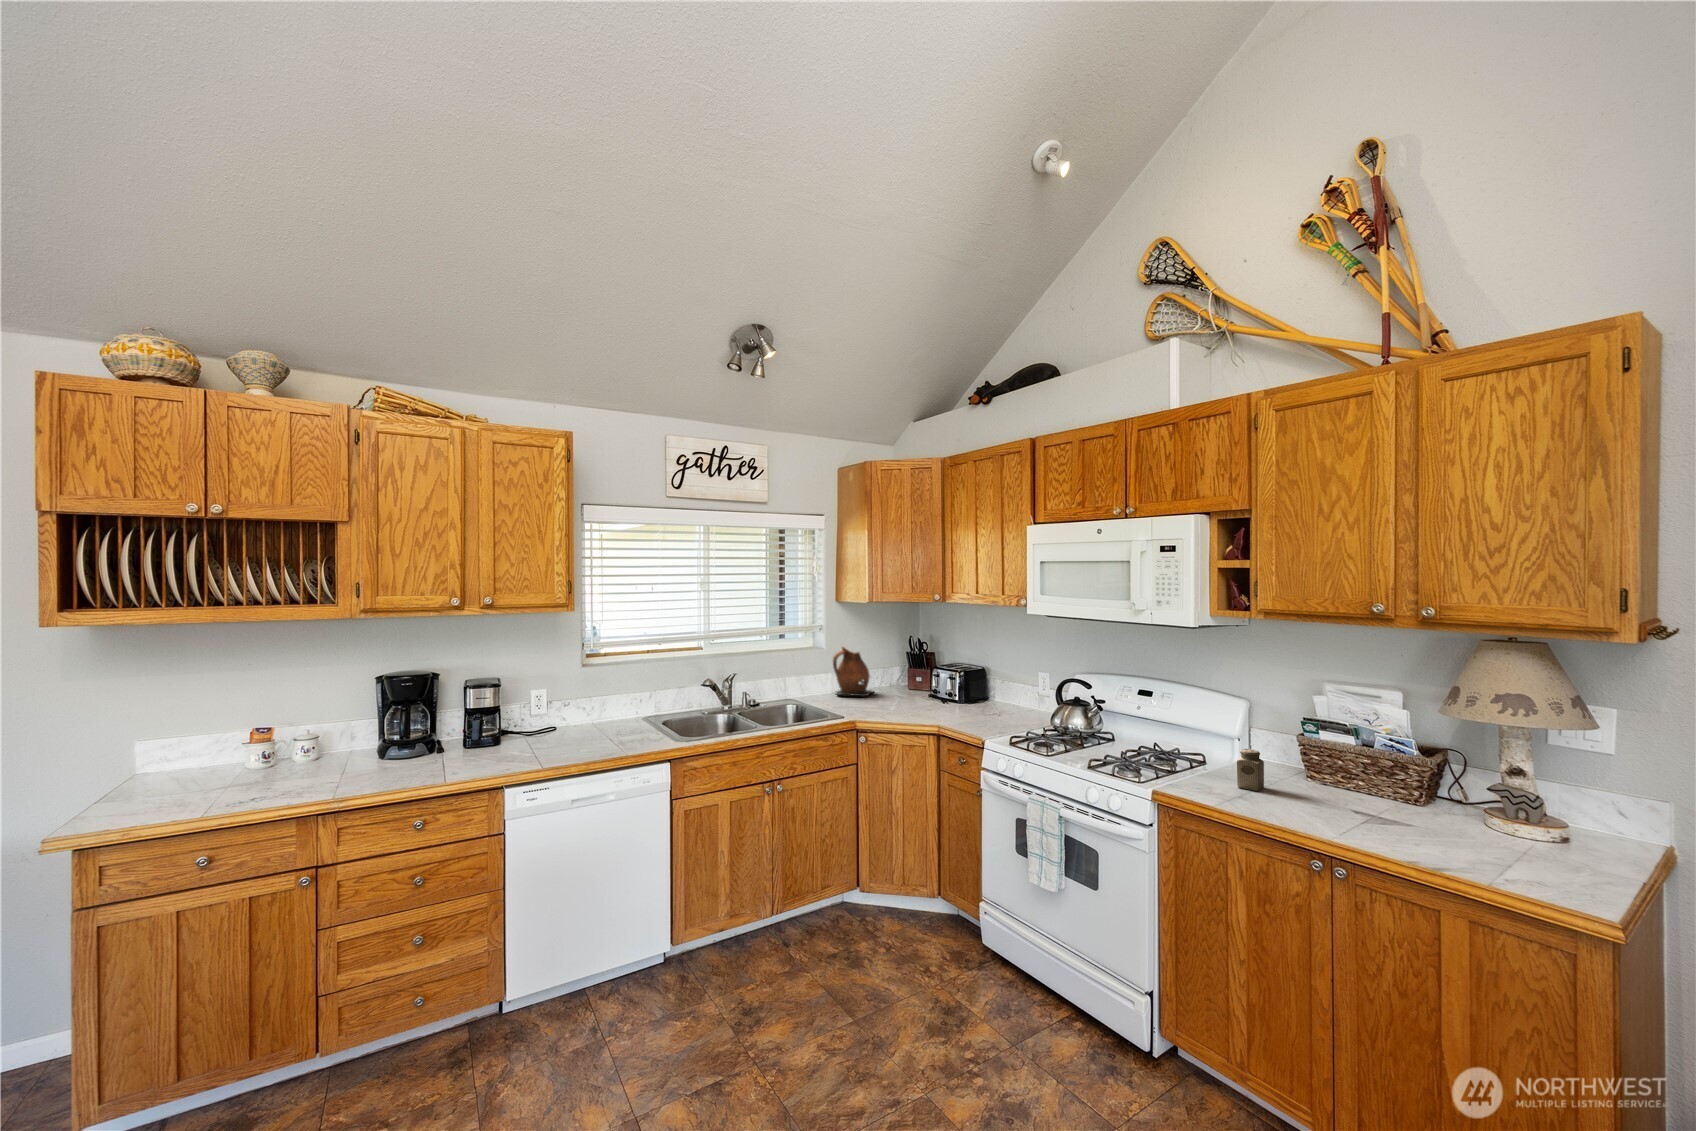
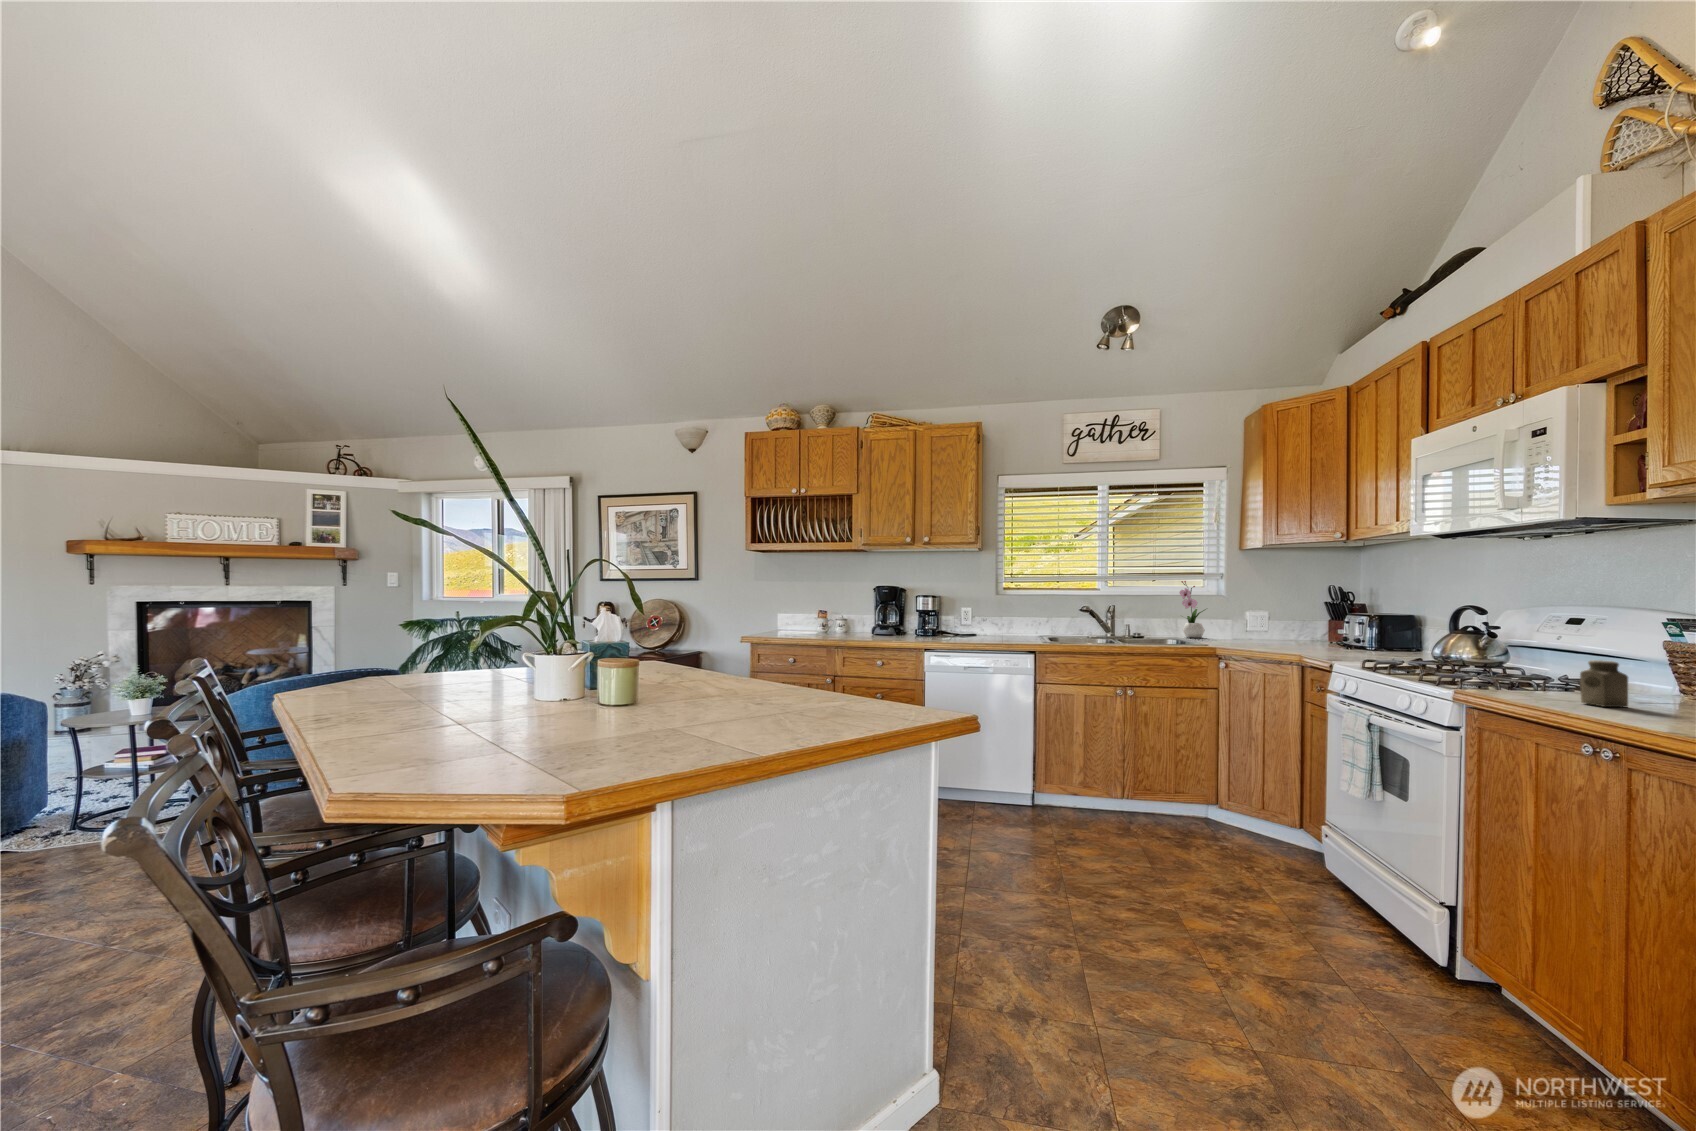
flower arrangement: none [788,638,813,700] -> present [1179,581,1206,638]
ceramic pitcher: present [833,647,873,696] -> none [1230,591,1282,640]

